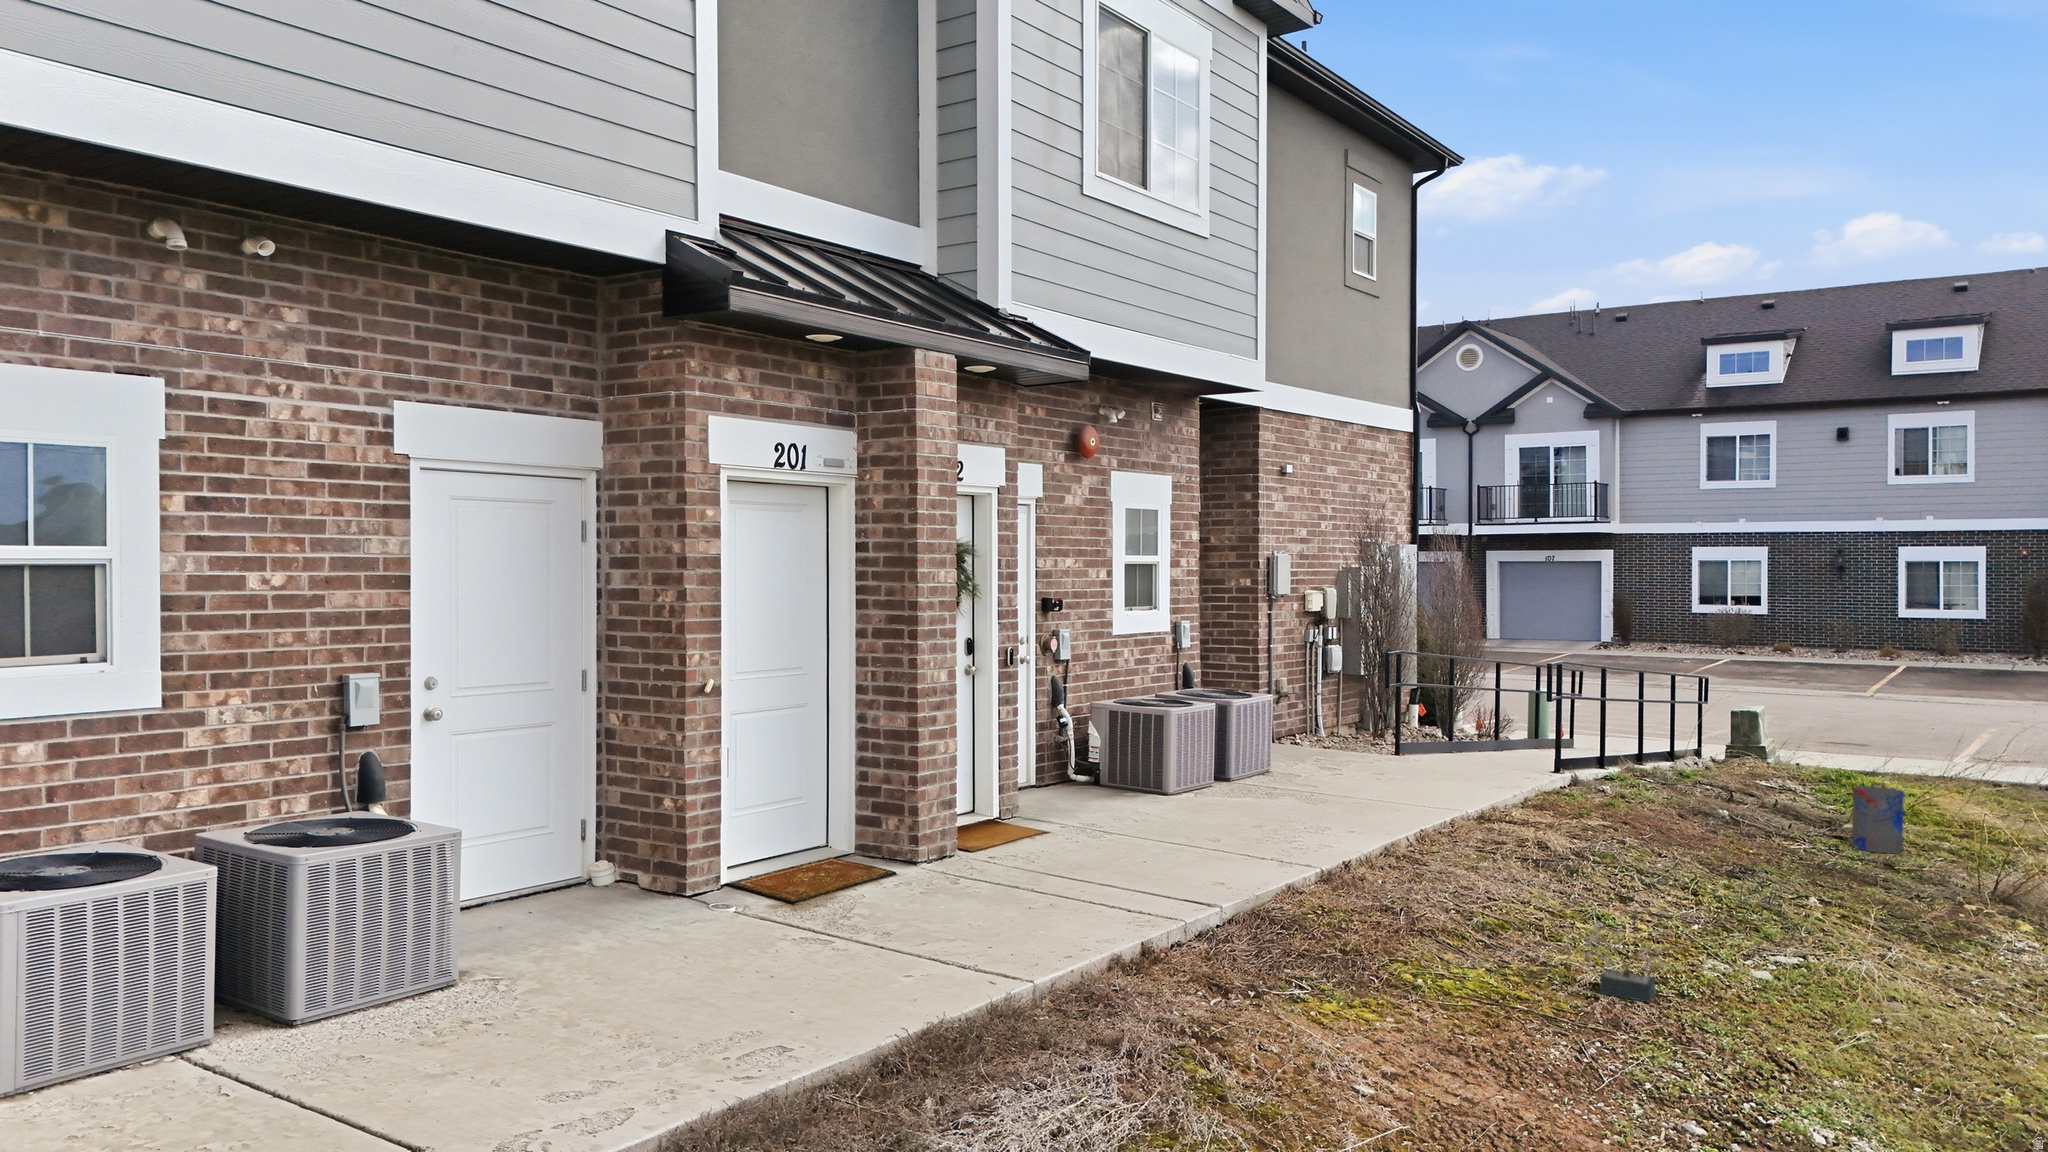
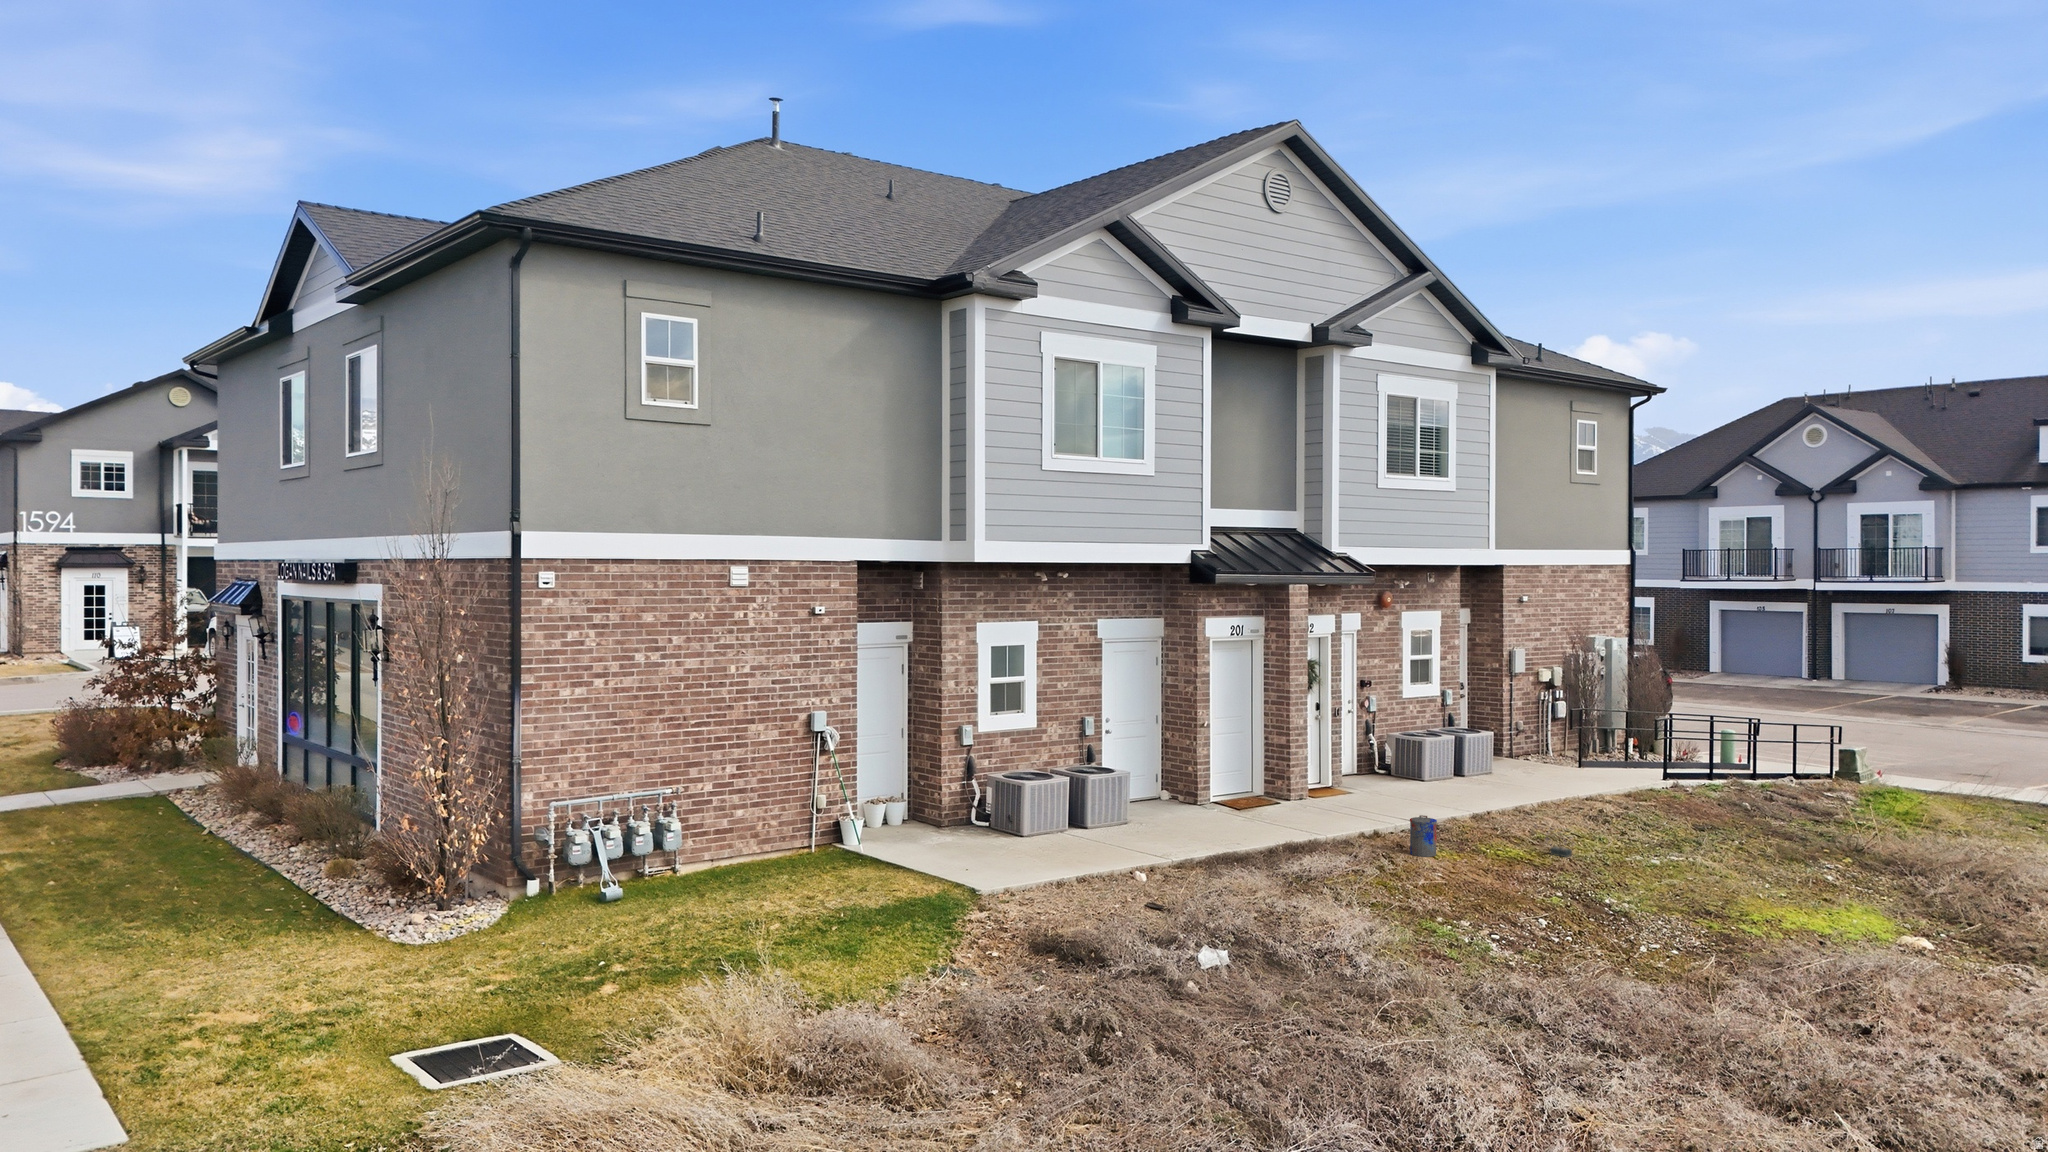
trash can: present [1852,783,1905,854] -> present [1410,815,1437,857]

